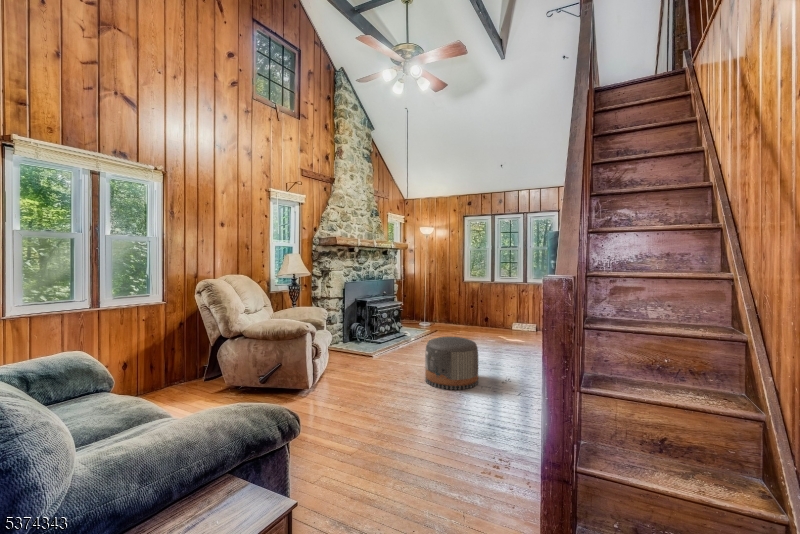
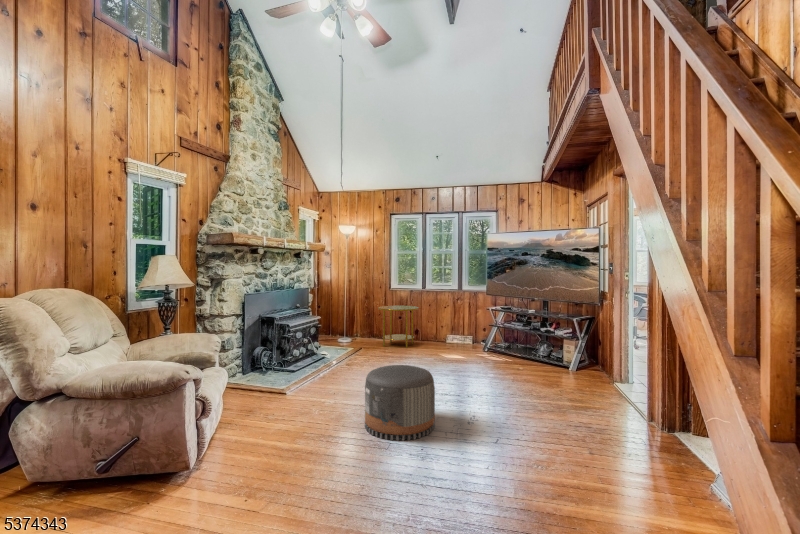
side table: none [452,295,487,331] -> present [378,306,419,348]

